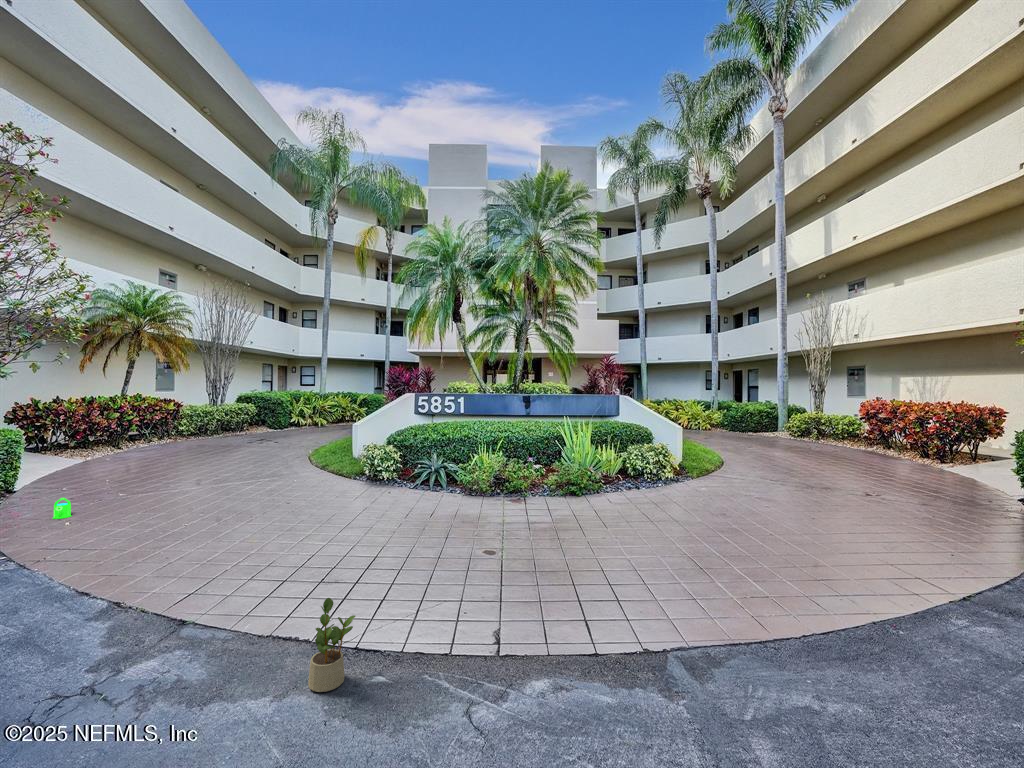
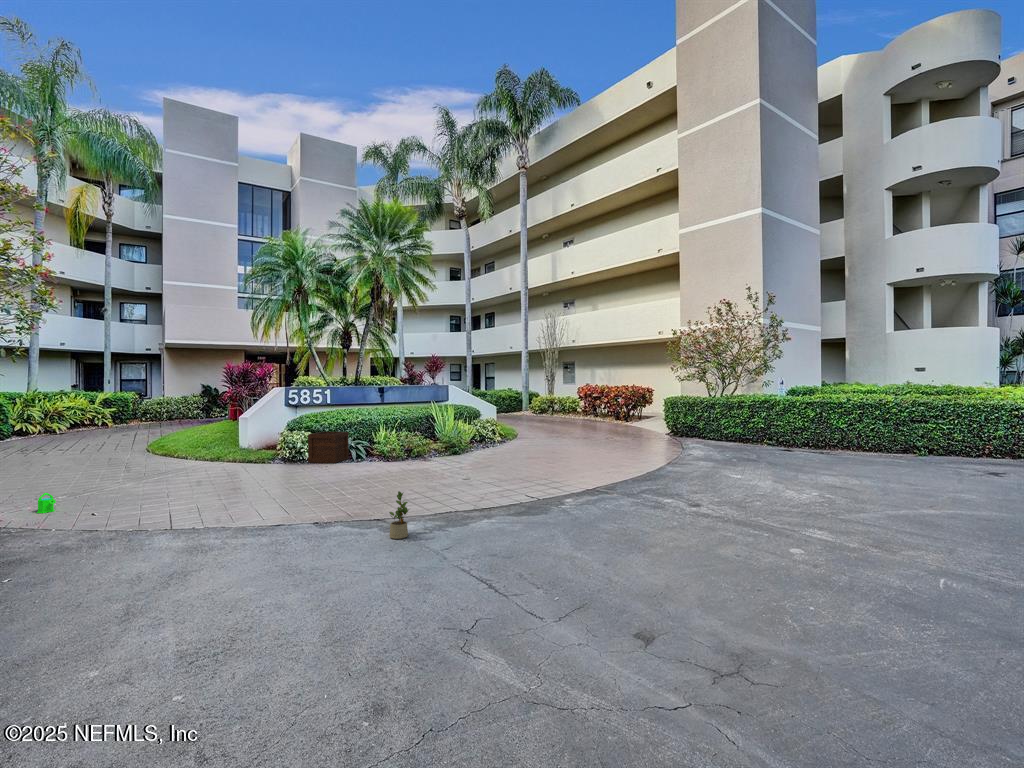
wooden crate: none [394,448,444,490] -> present [308,432,349,463]
potted plant: present [308,598,355,692] -> present [389,491,408,539]

